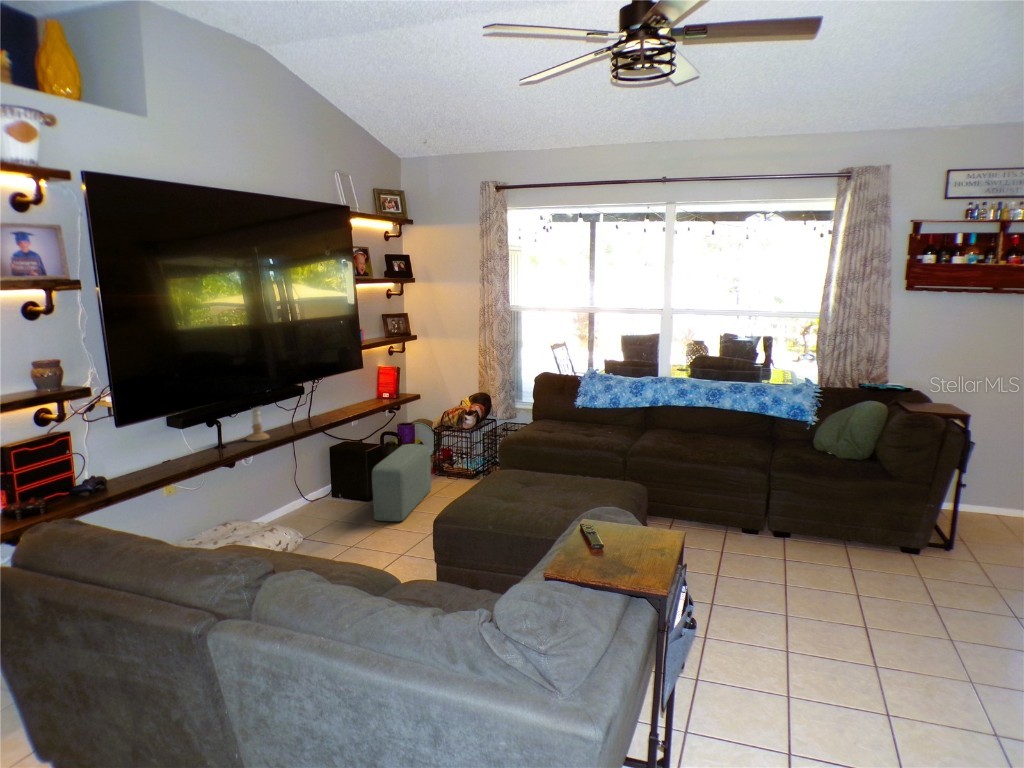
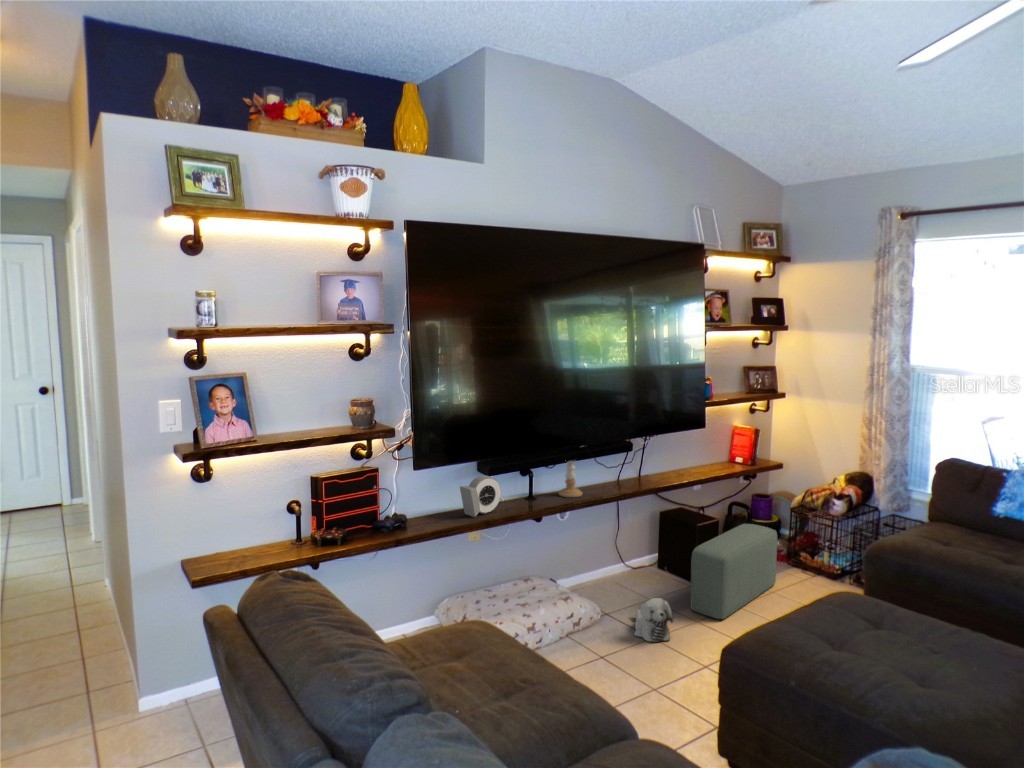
alarm clock: none [157,428,199,469] -> present [460,475,501,517]
plush toy: none [332,511,368,549] -> present [635,598,674,642]

